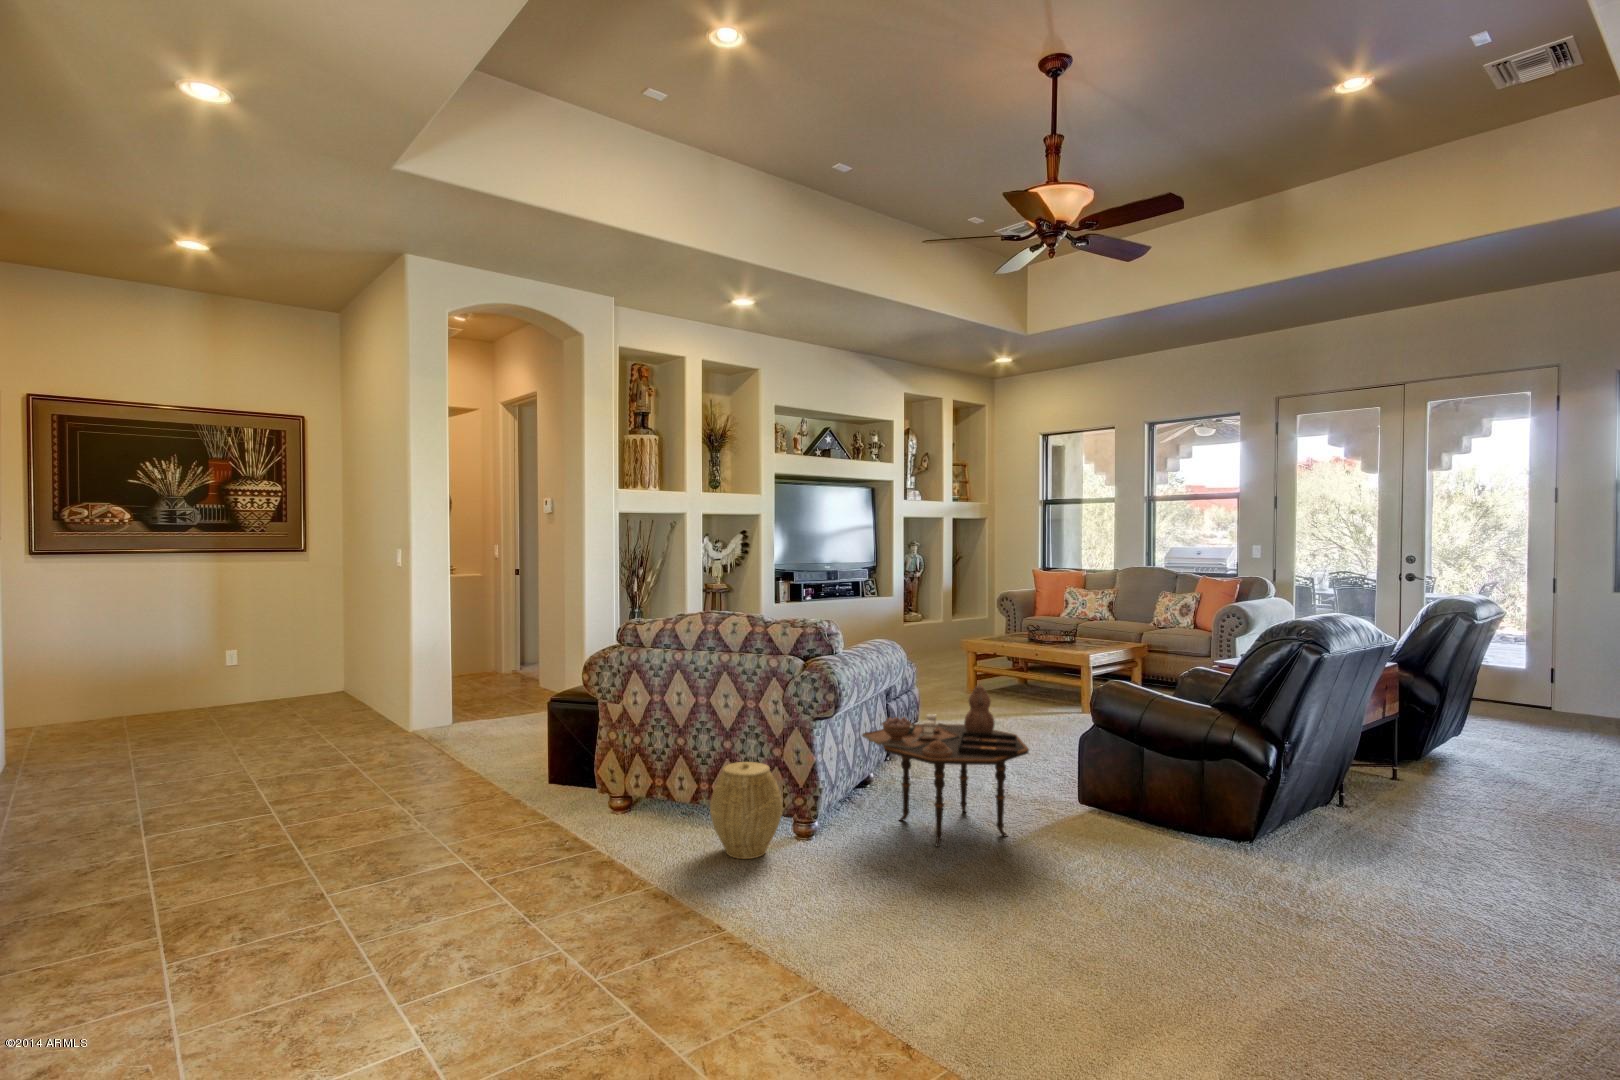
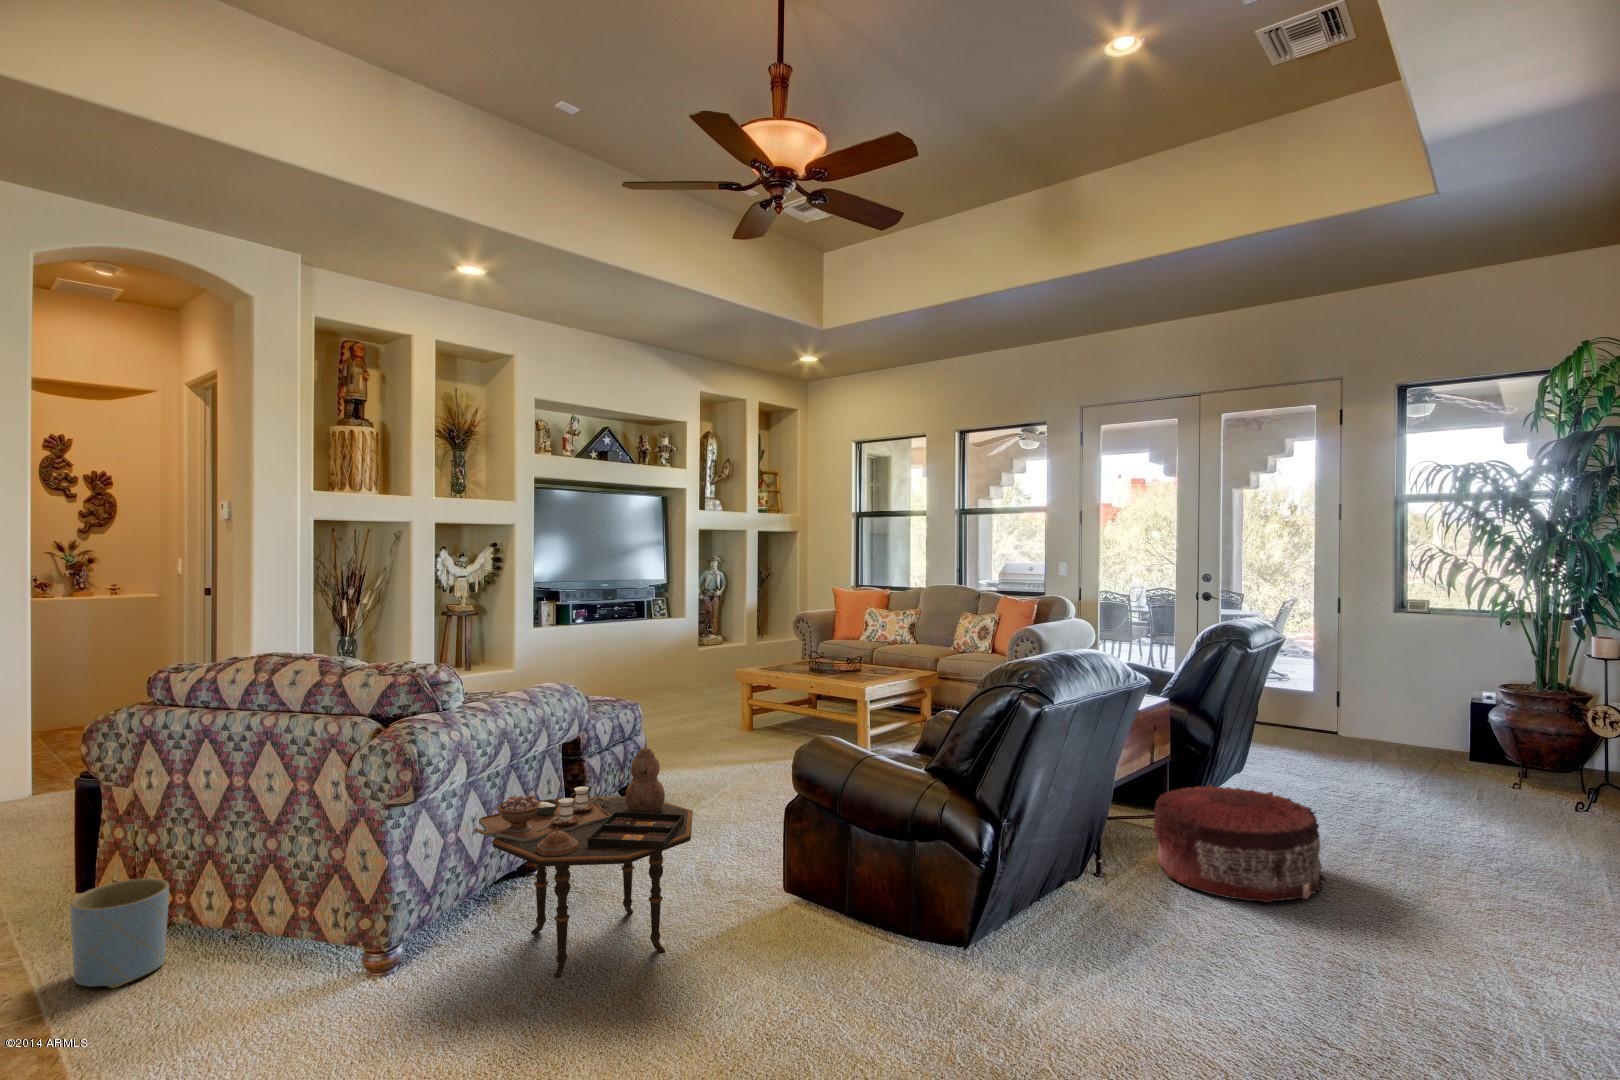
pouf: none [1388,734,1554,828] -> present [1153,785,1325,903]
woven basket: present [710,762,782,859] -> none [206,871,328,1019]
planter: none [602,767,657,838] -> present [70,878,169,988]

